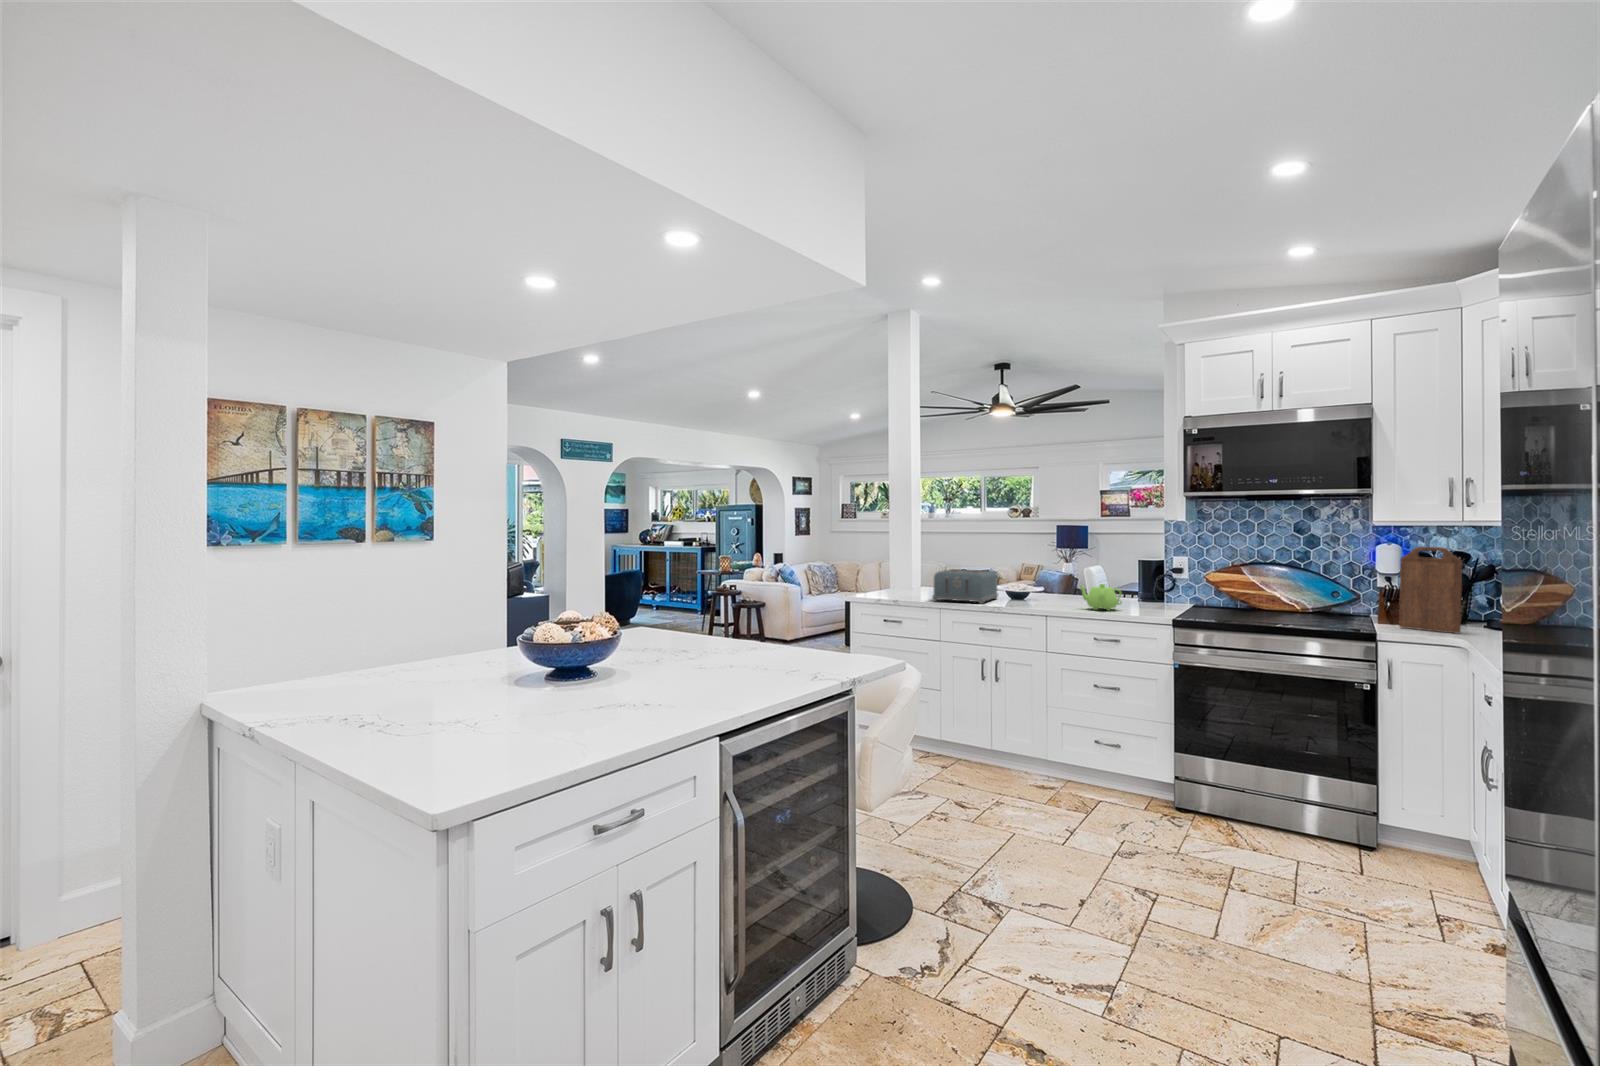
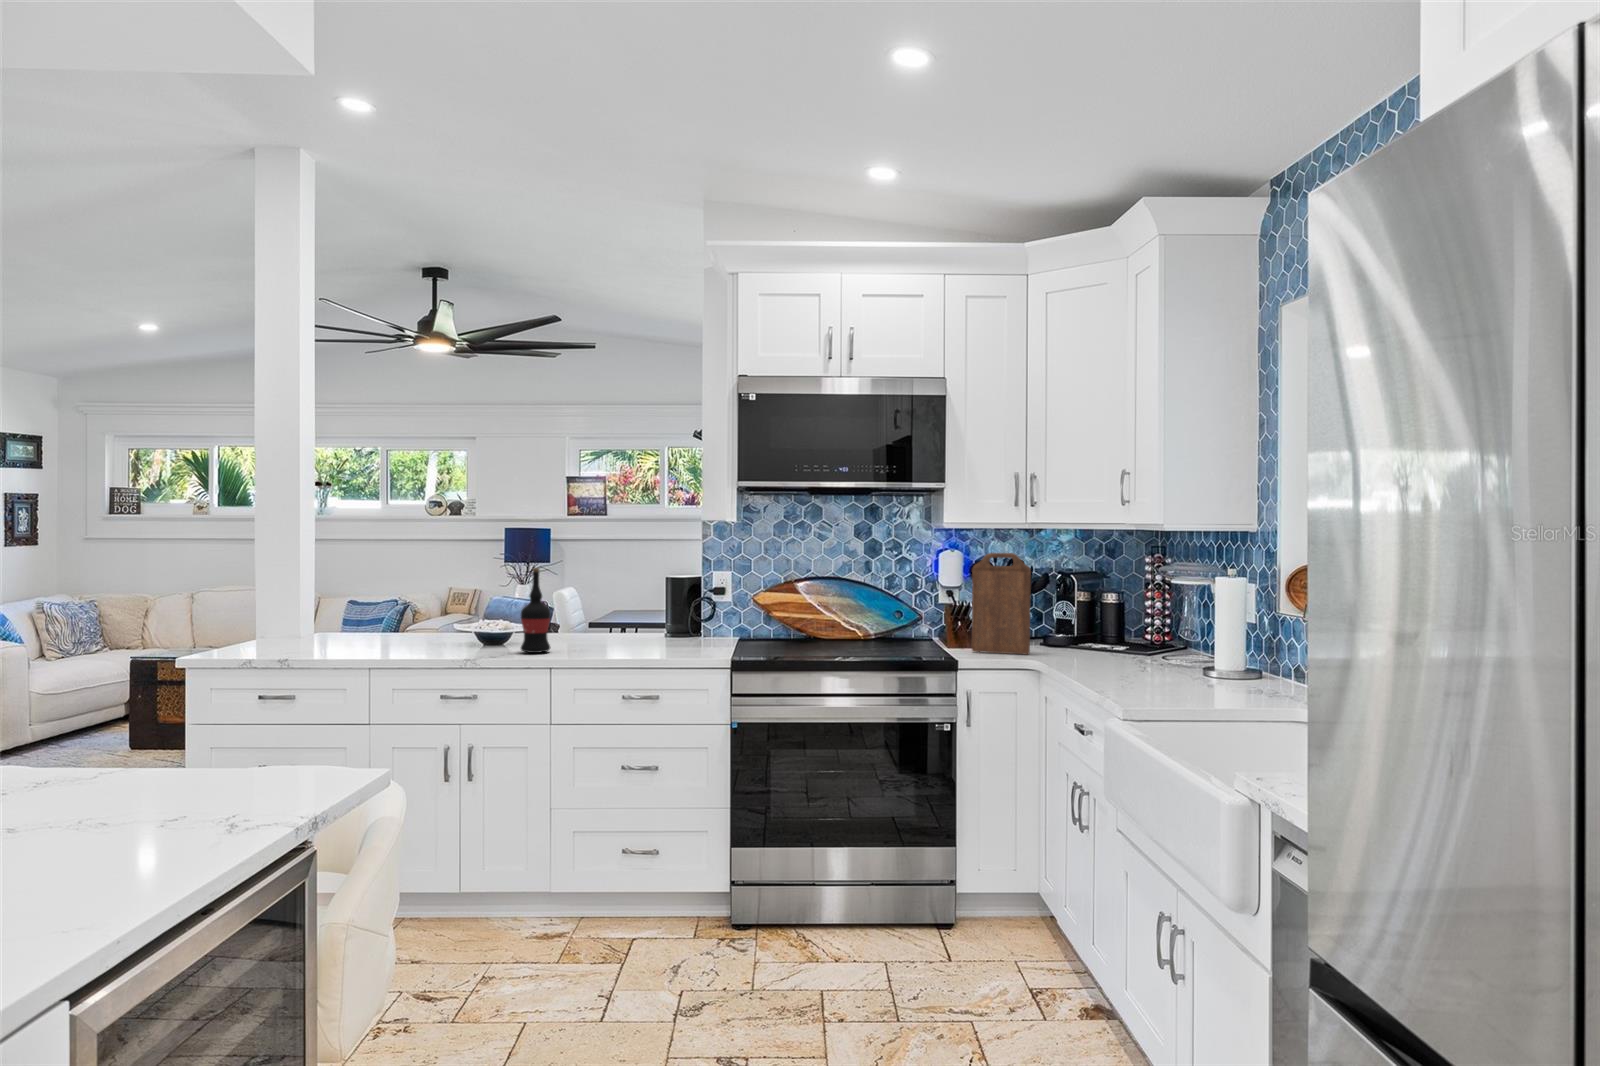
wine bottle: none [1031,551,1052,605] -> present [521,568,551,653]
toaster: present [932,569,998,604] -> none [354,601,462,657]
teapot: present [1080,584,1122,611] -> none [591,615,654,655]

